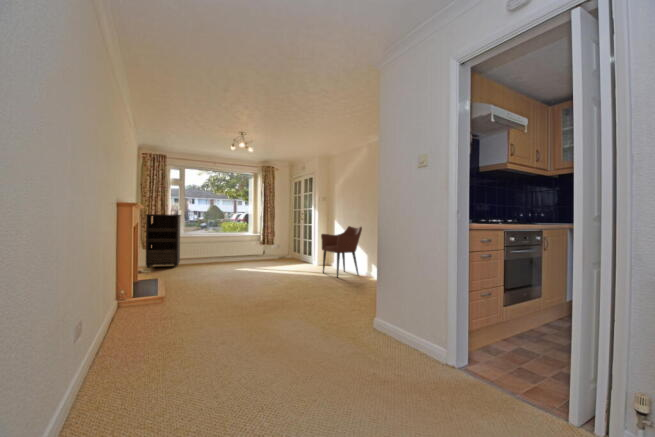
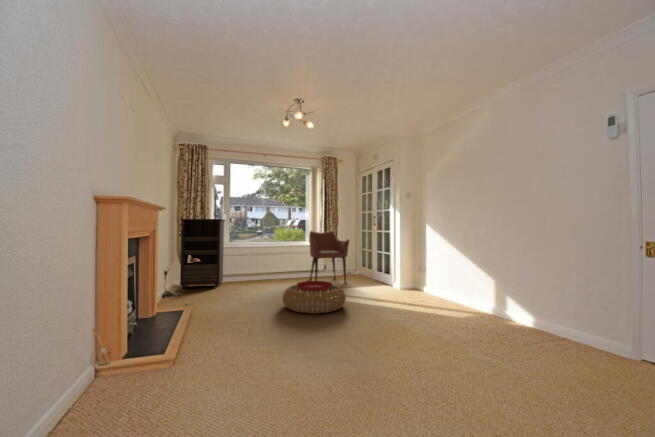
armchair: present [321,226,362,277] -> present [309,231,349,282]
pouf: none [227,260,271,280] -> present [283,281,346,314]

